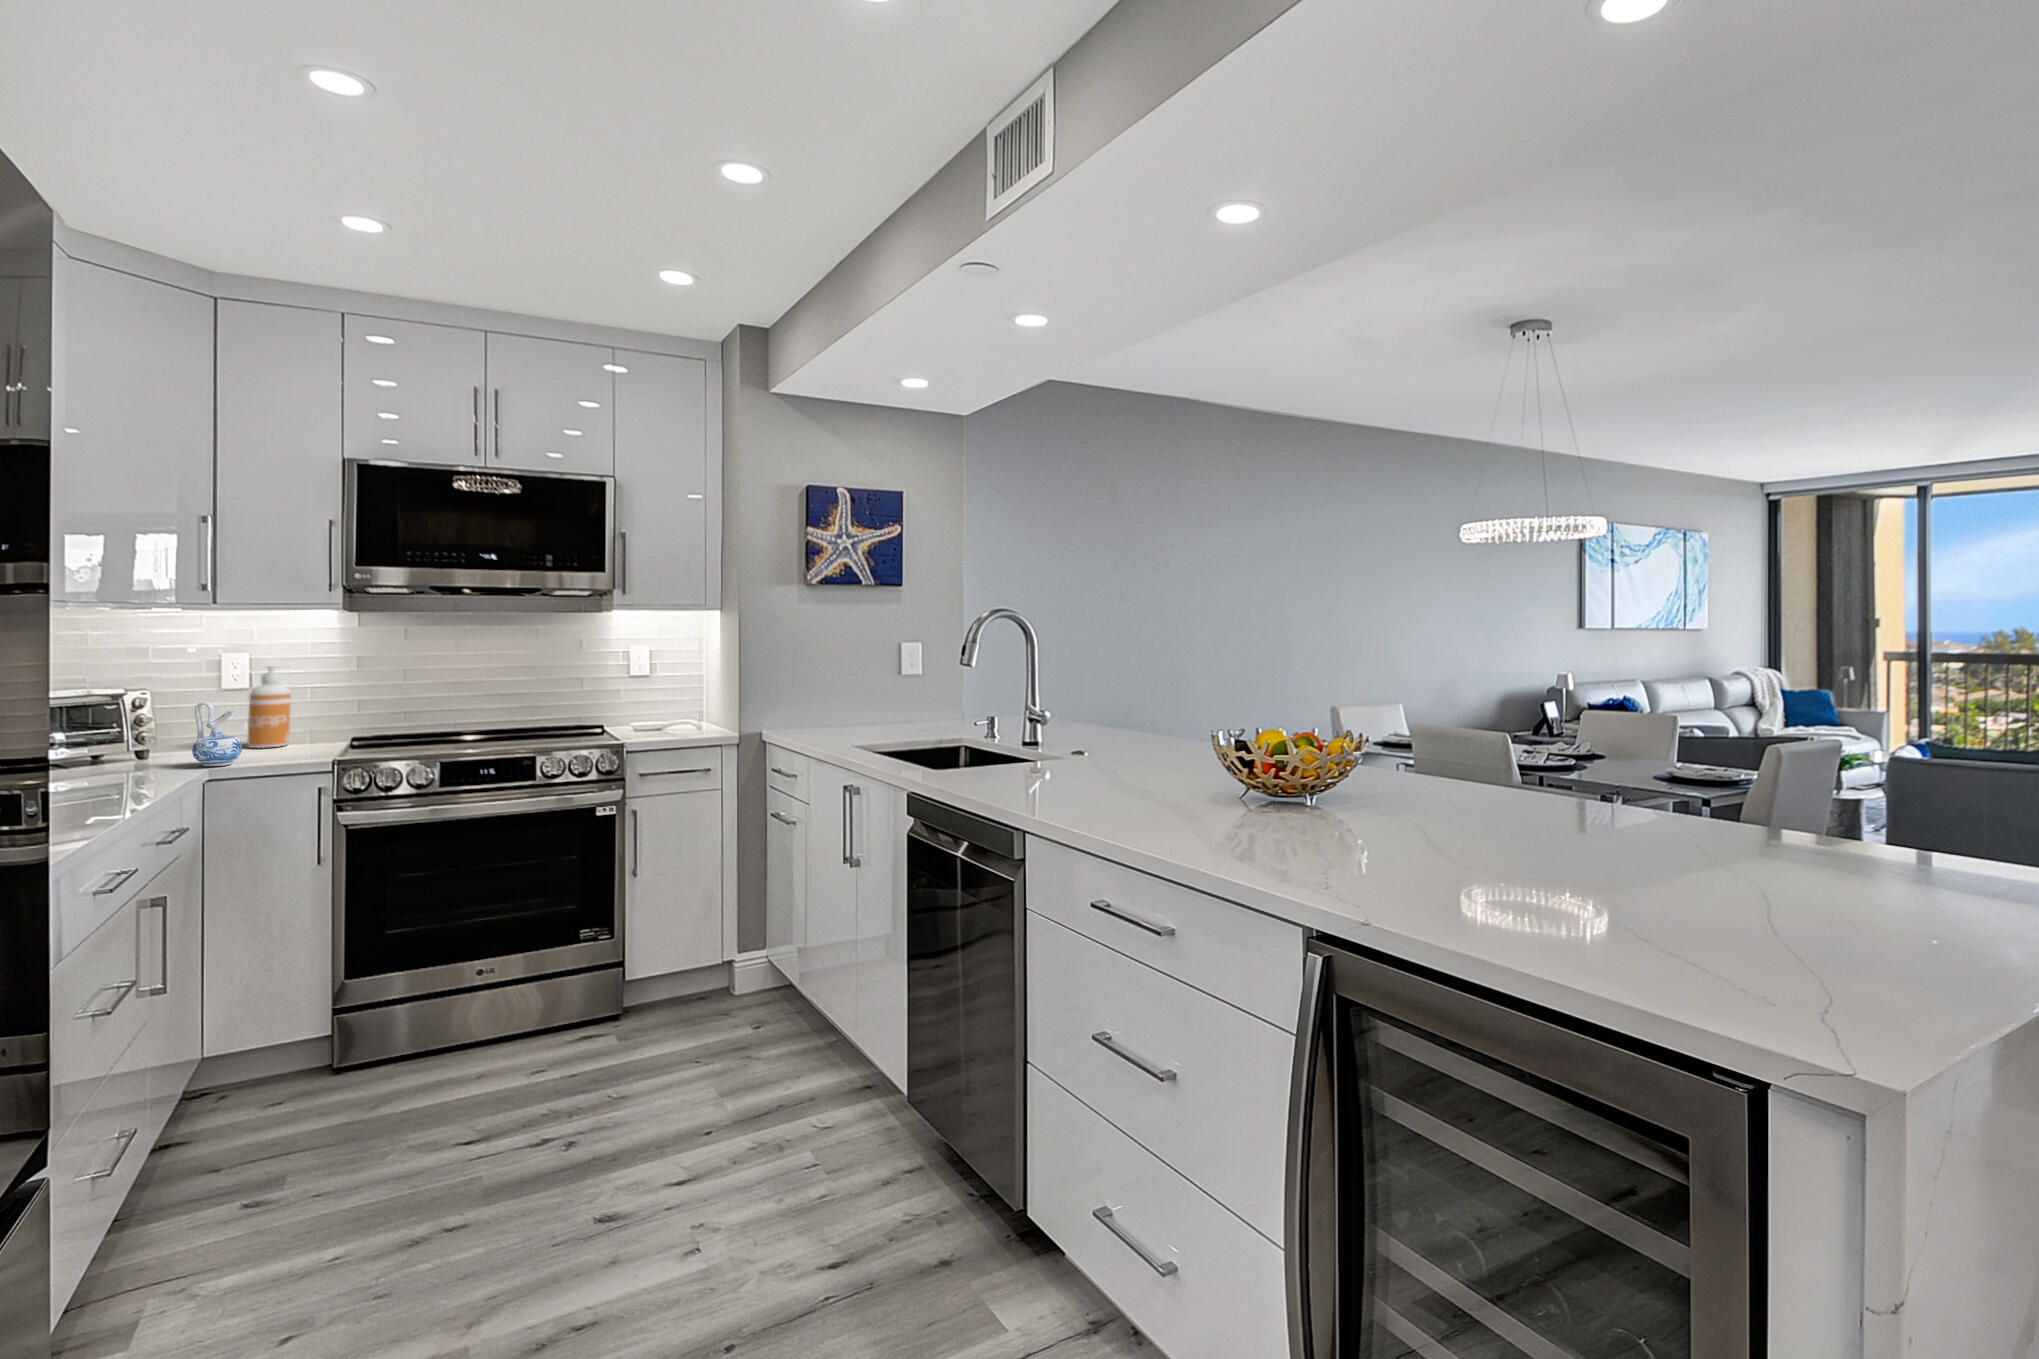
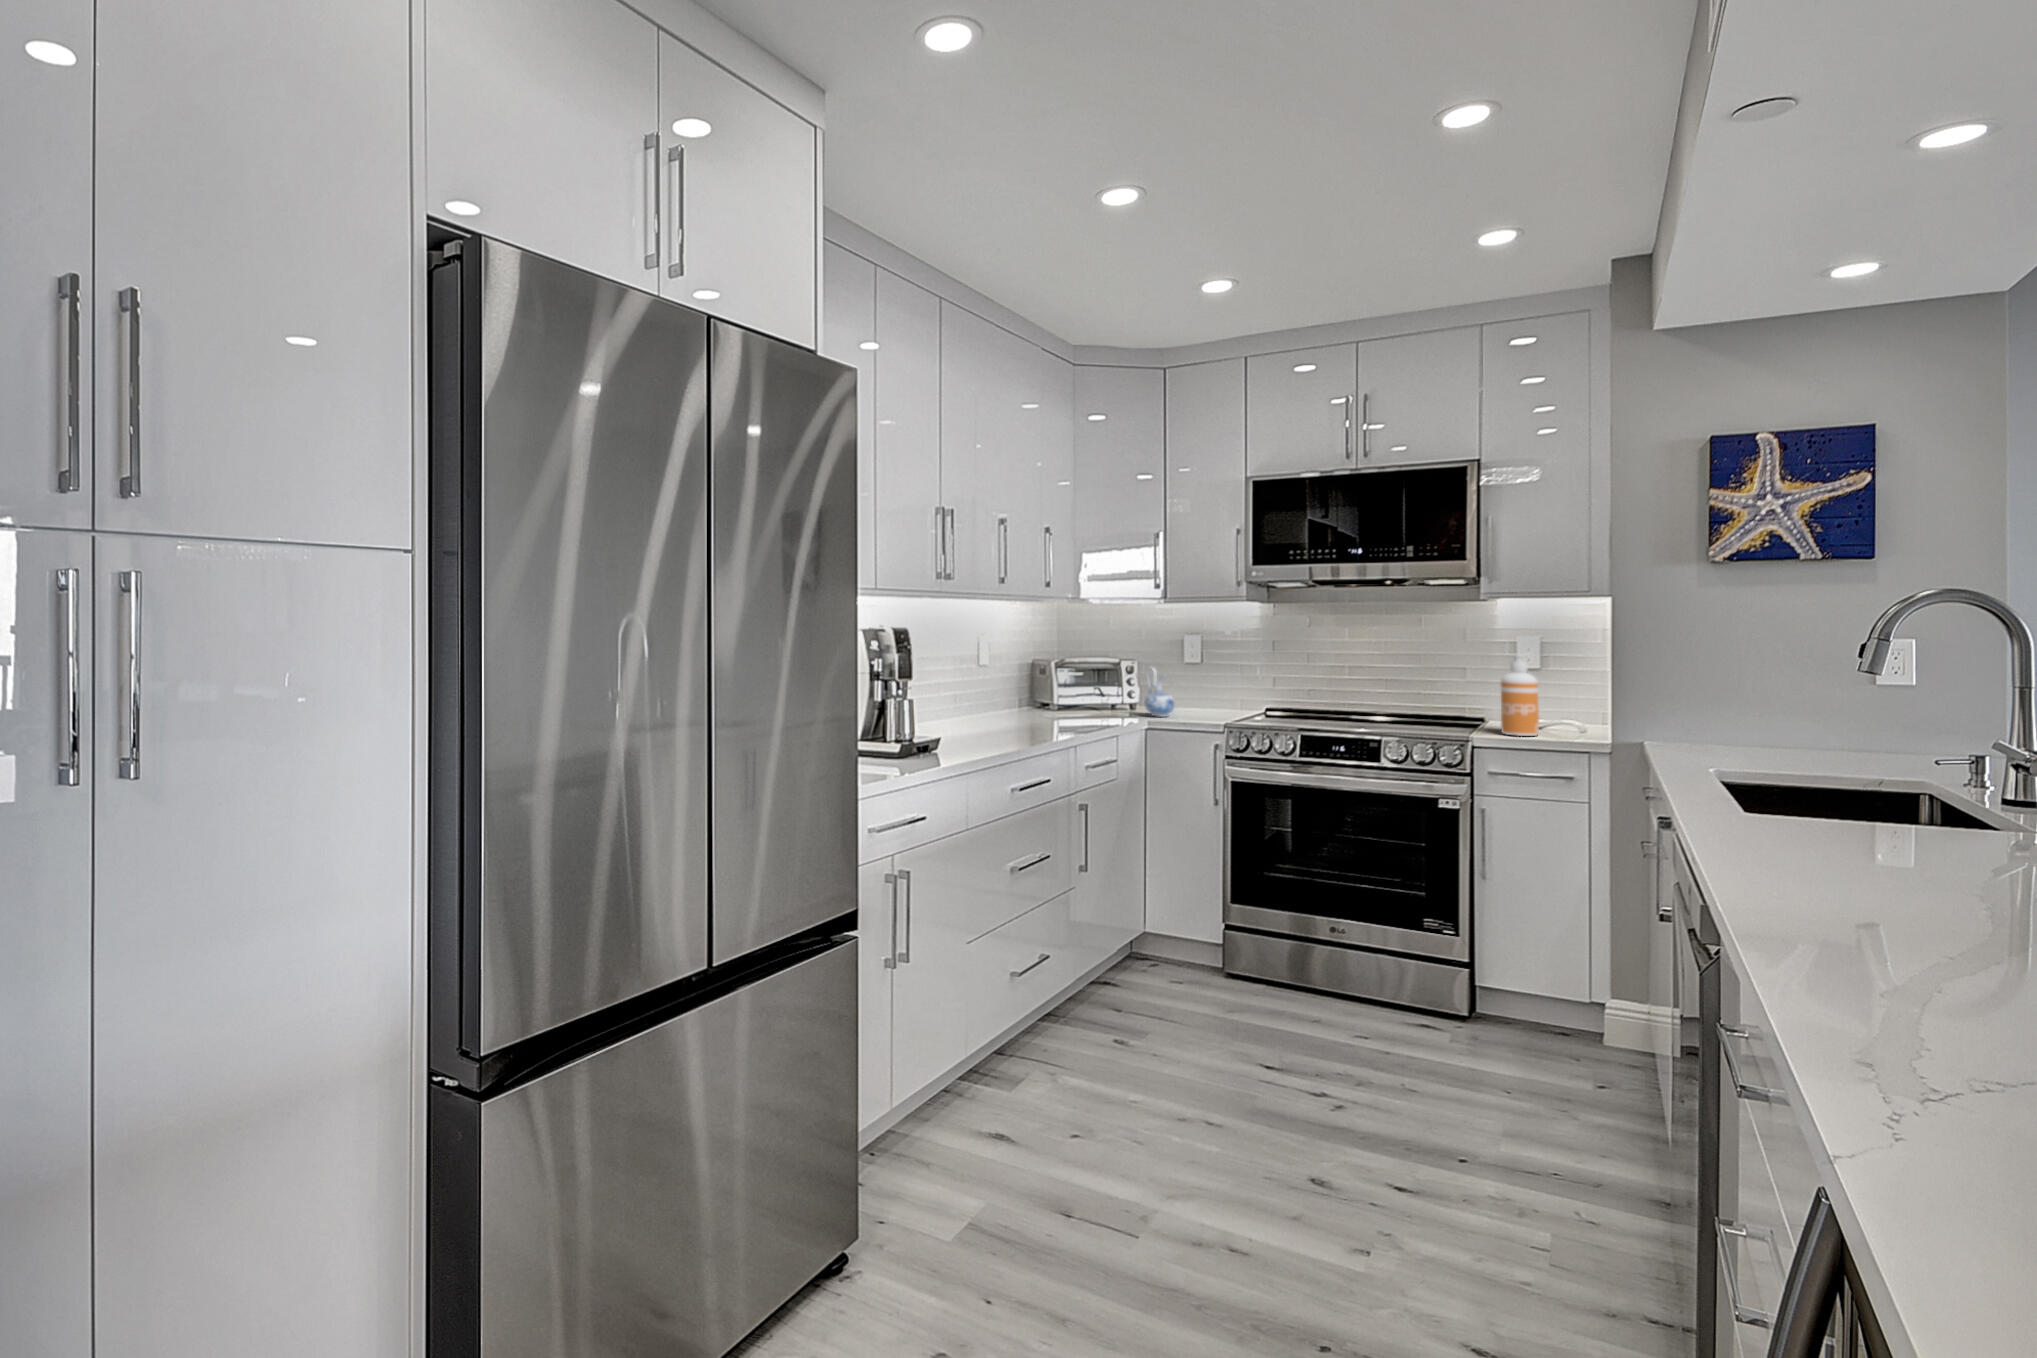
soap dispenser: present [248,666,291,748] -> present [1501,654,1539,736]

